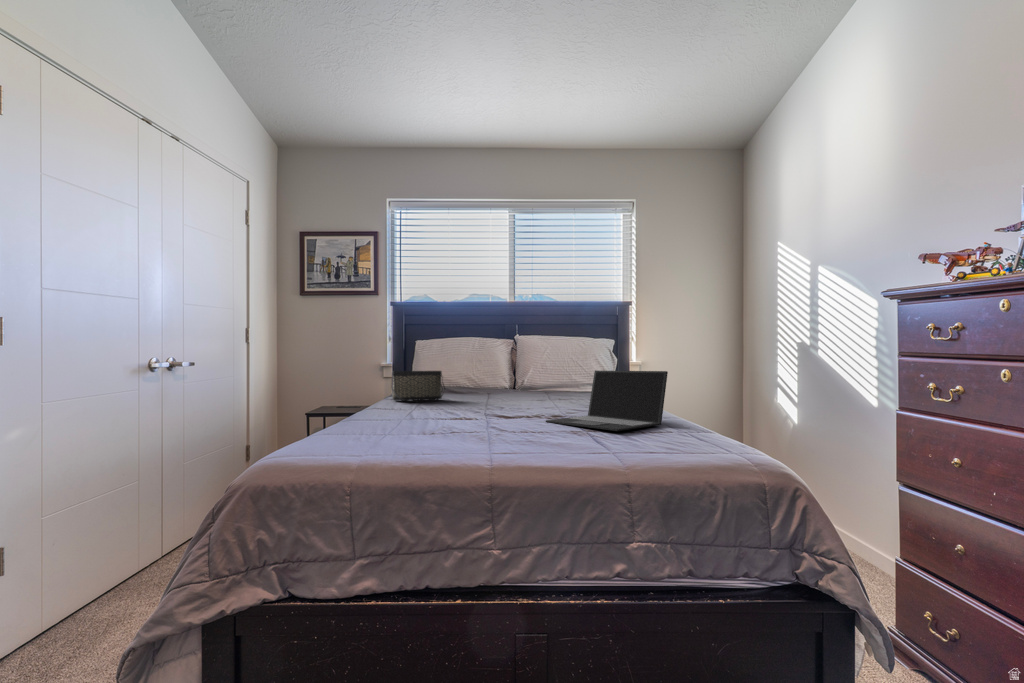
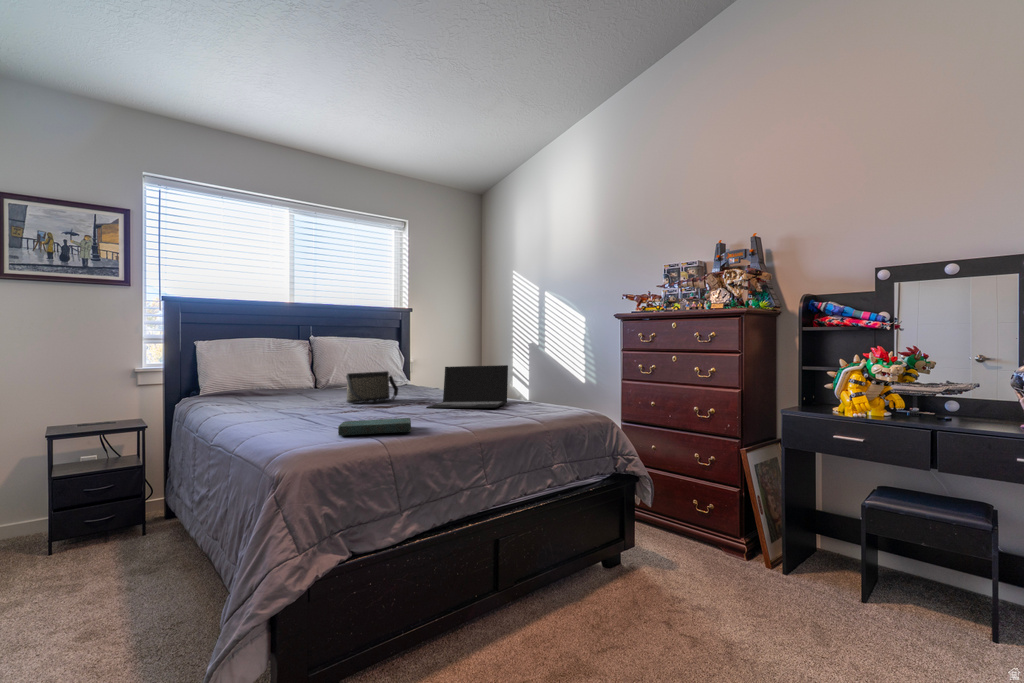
handbag: present [392,371,445,402] -> present [346,371,398,403]
book: none [350,429,453,452] -> present [338,418,411,436]

